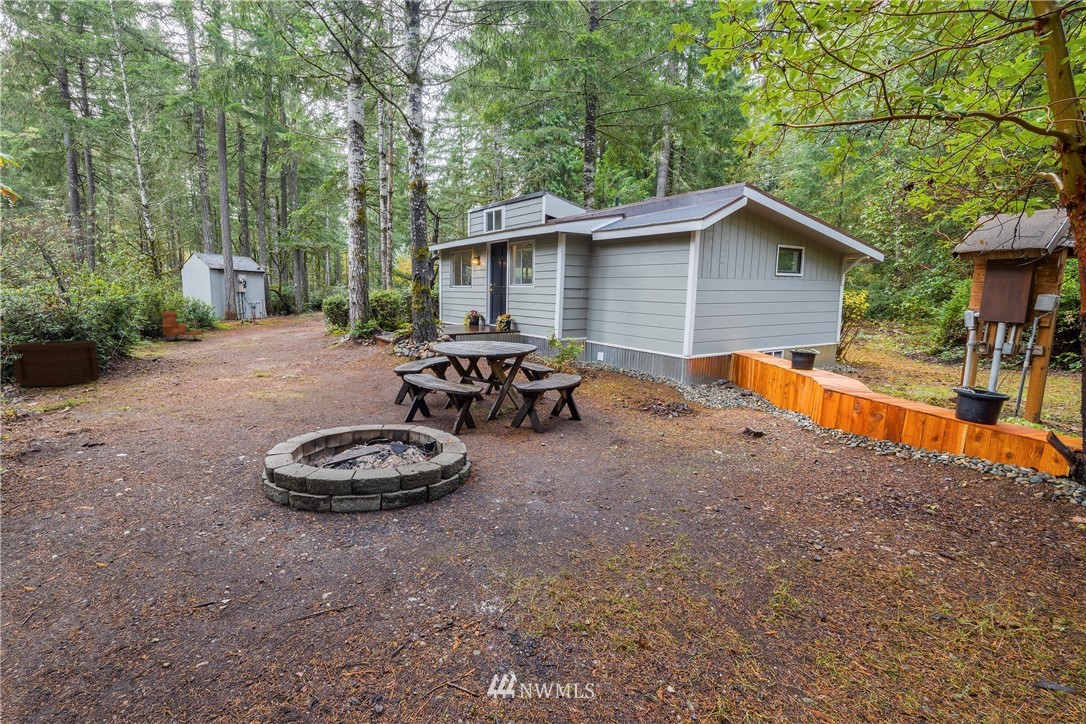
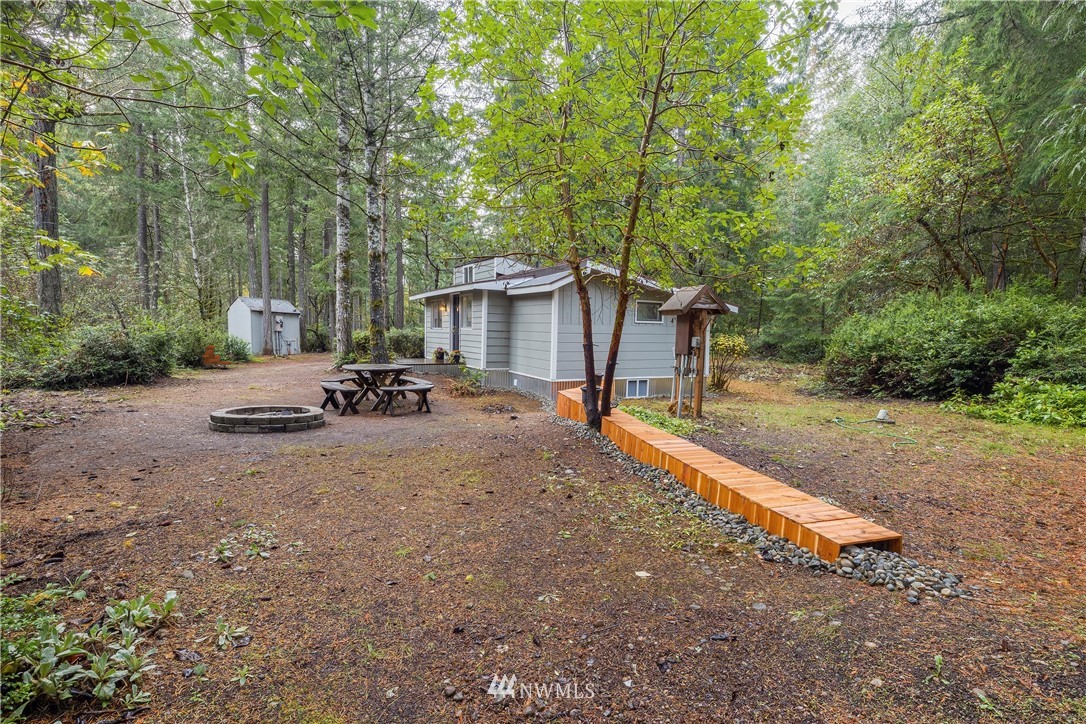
wooden crate: present [11,341,99,386] -> none [91,361,142,391]

